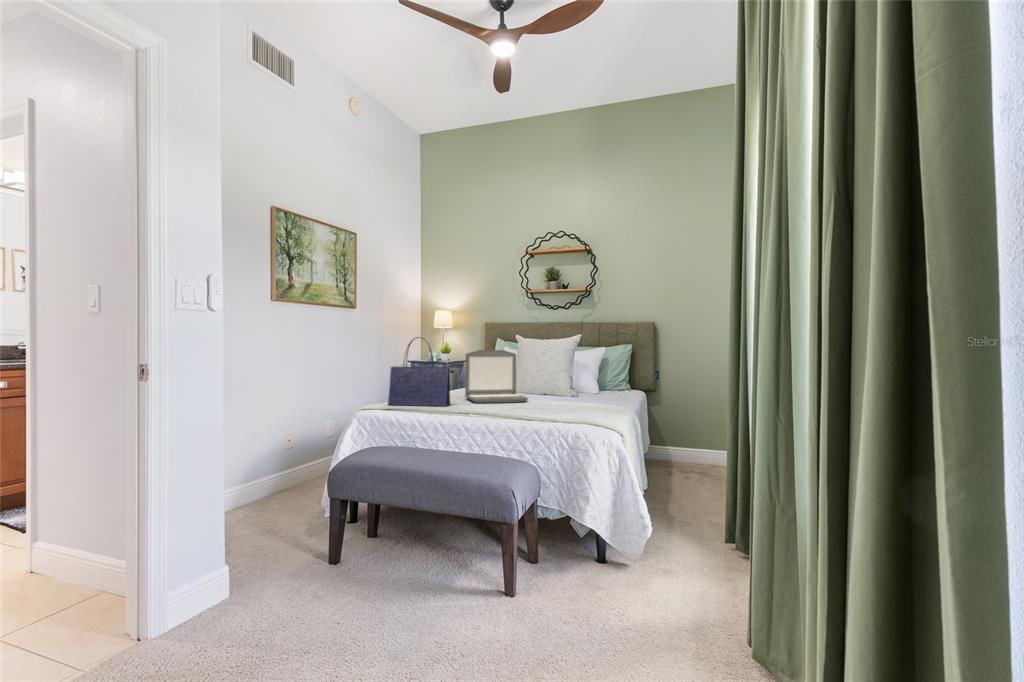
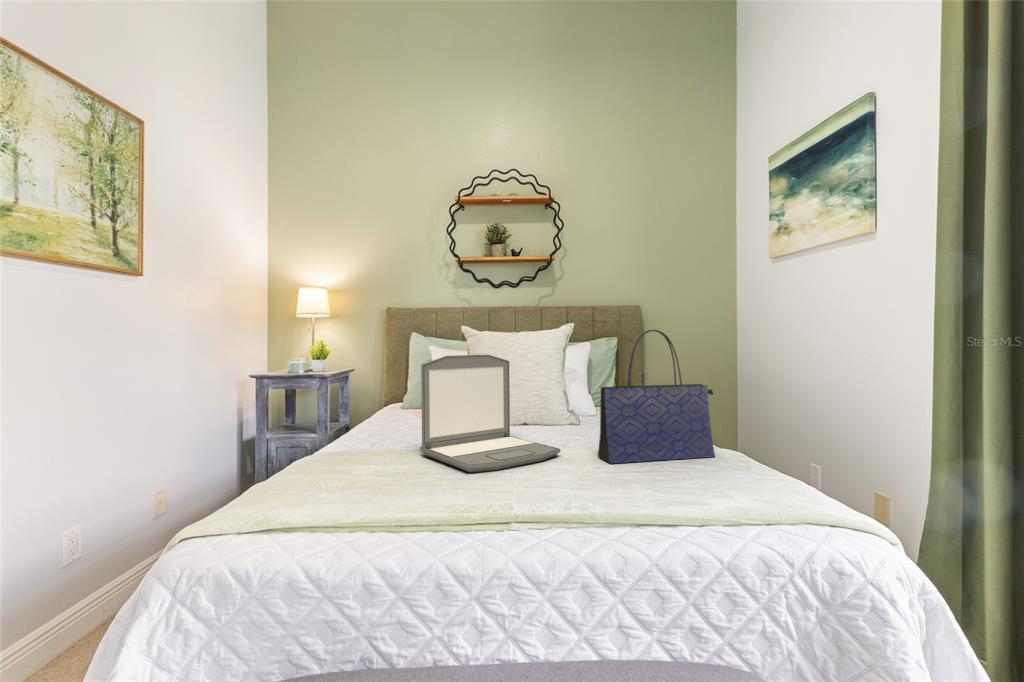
tote bag: present [388,337,454,406] -> present [598,330,715,464]

